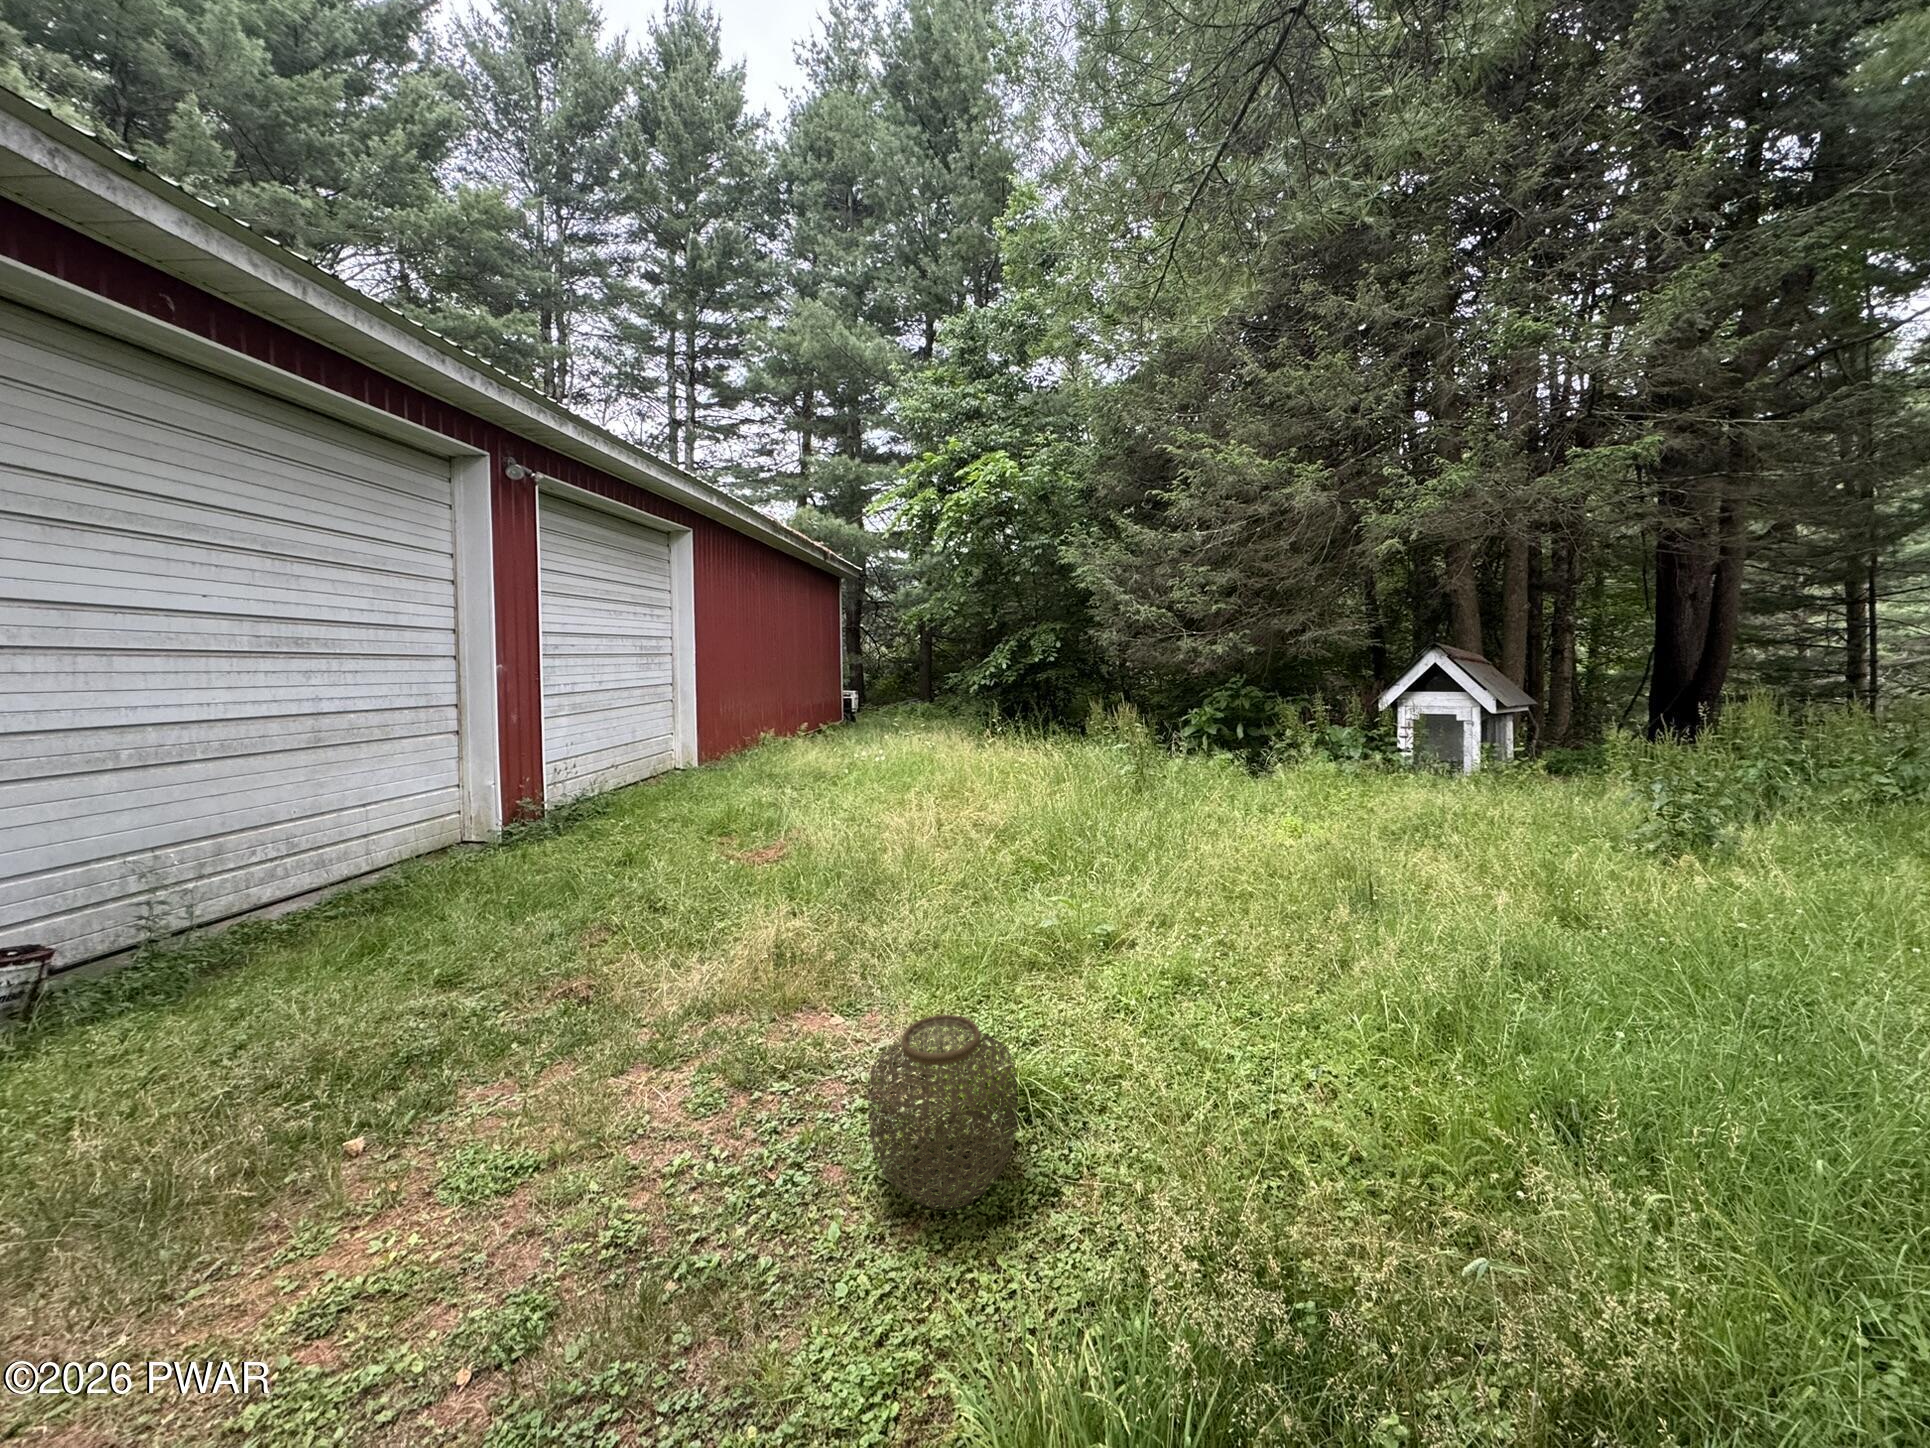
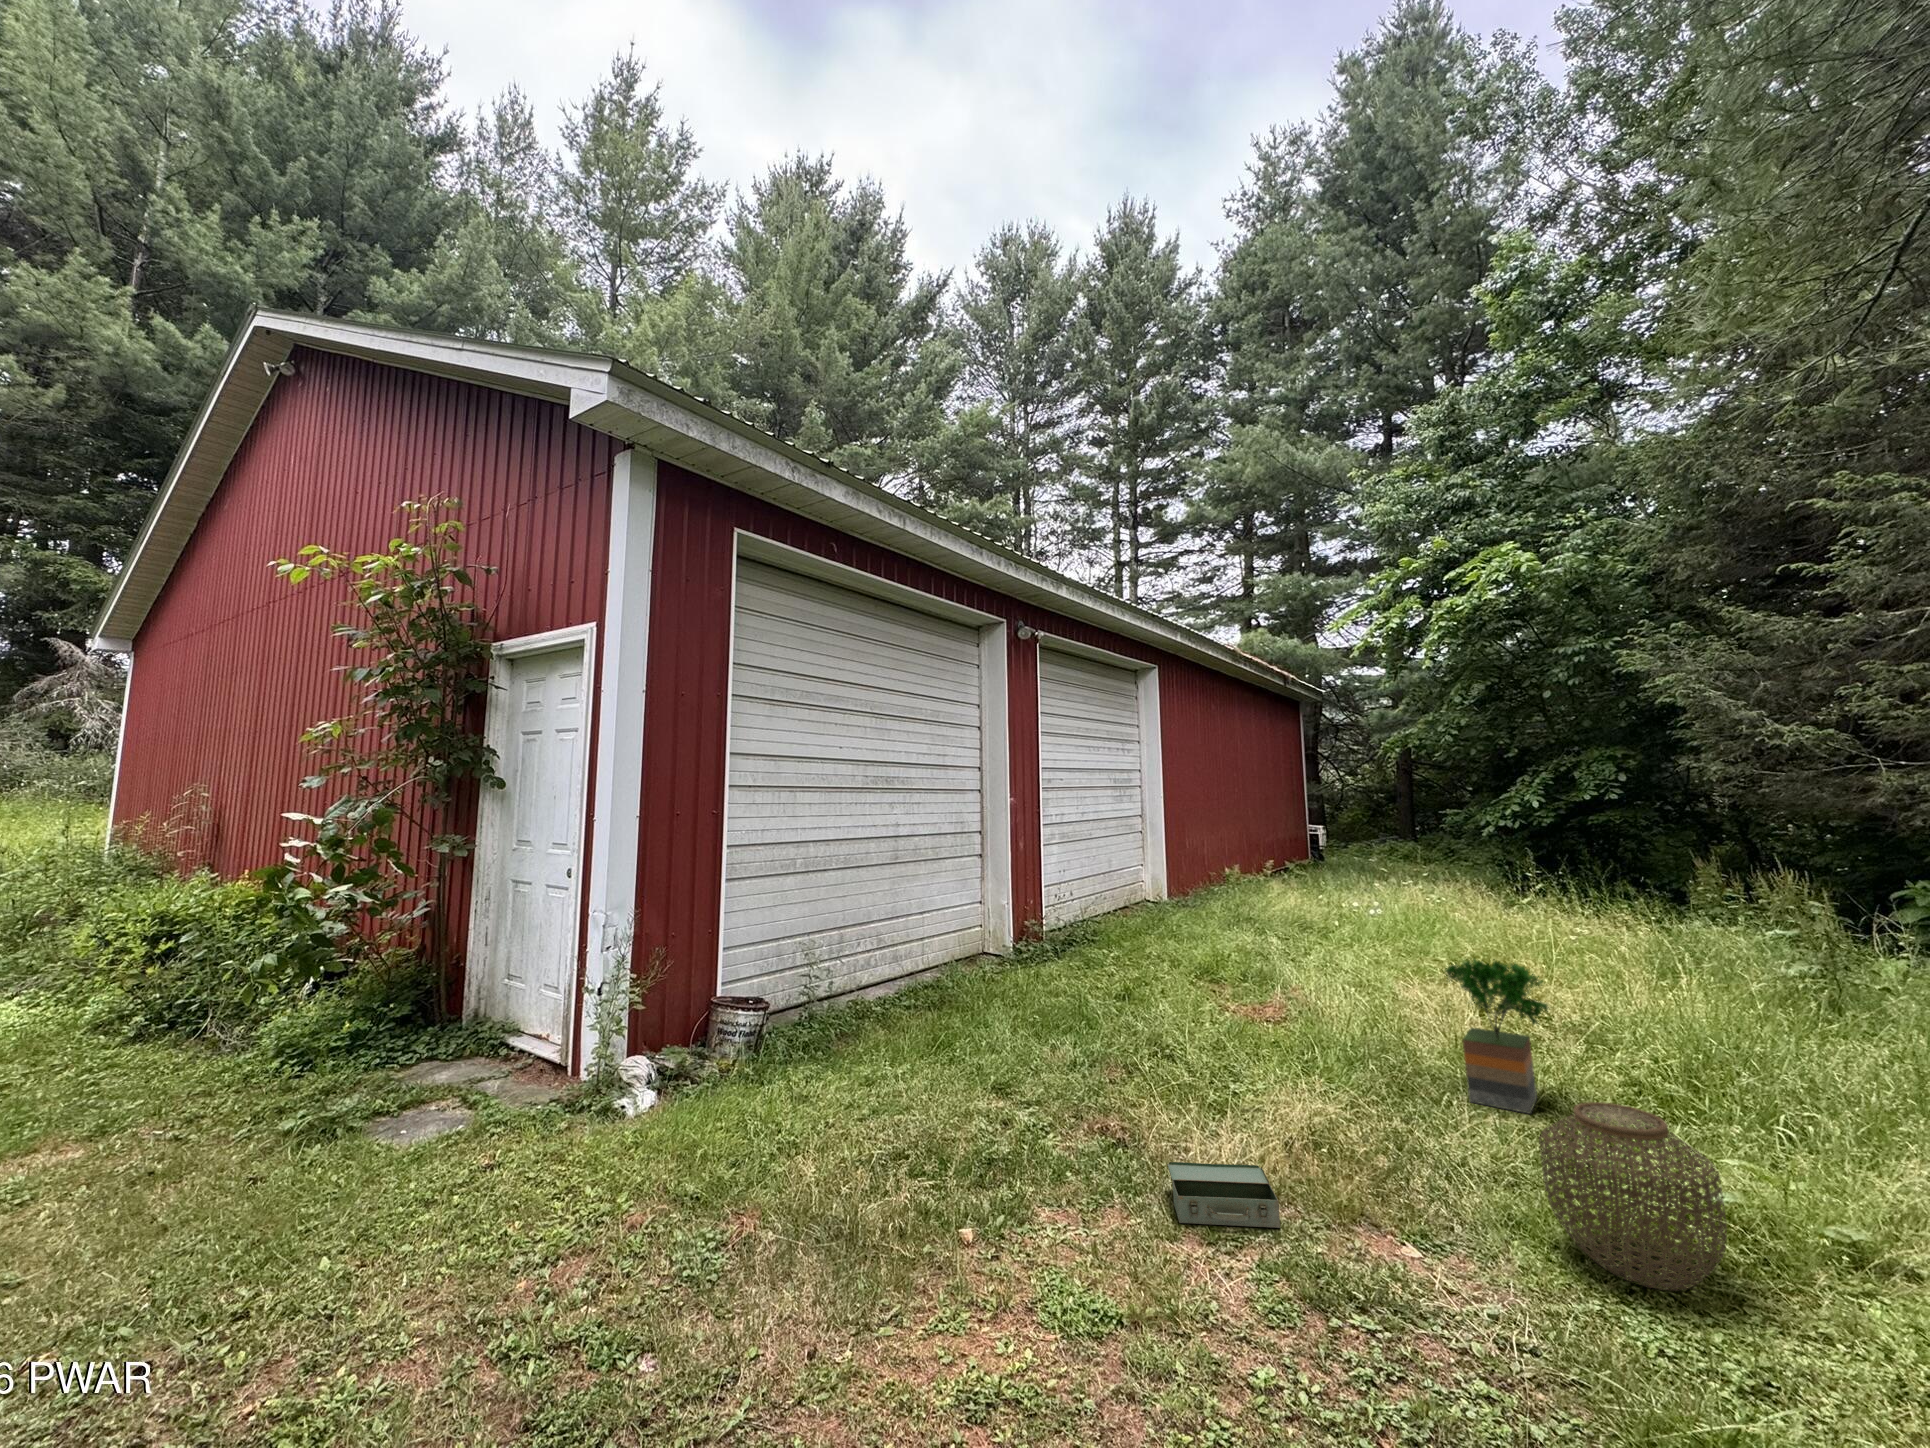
potted tree: none [852,840,942,987] -> present [1445,959,1550,1114]
toolbox: none [367,1197,552,1360] -> present [1167,1162,1280,1228]

